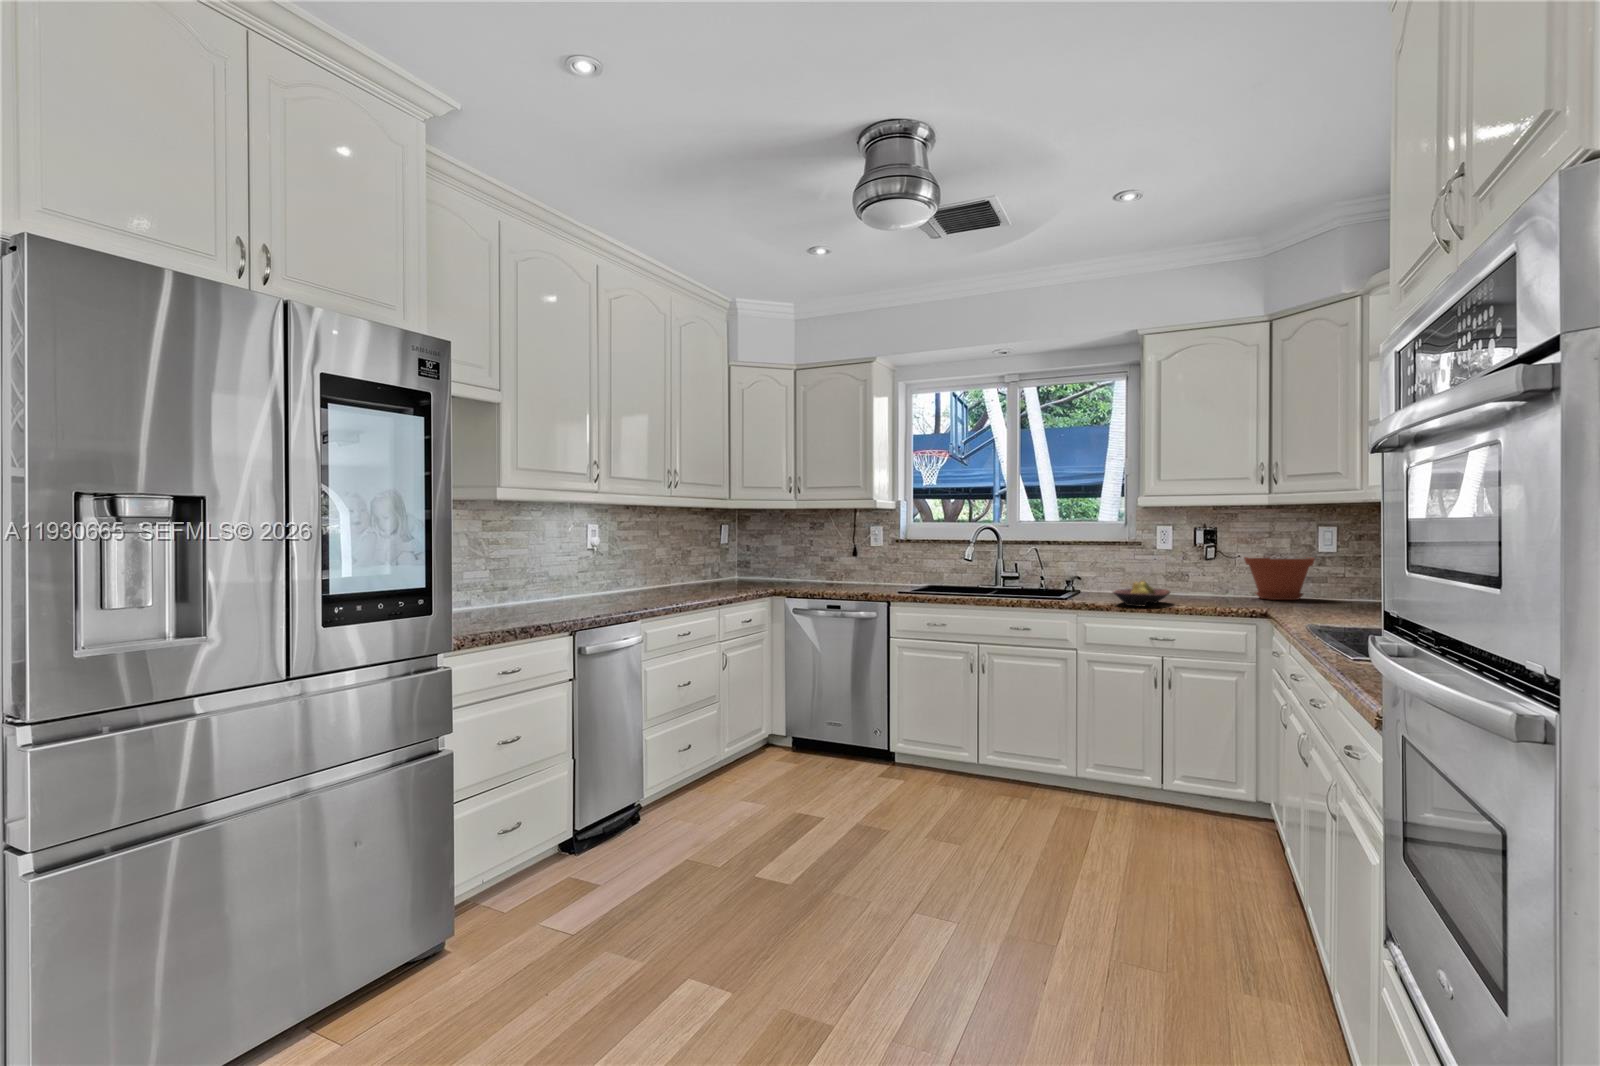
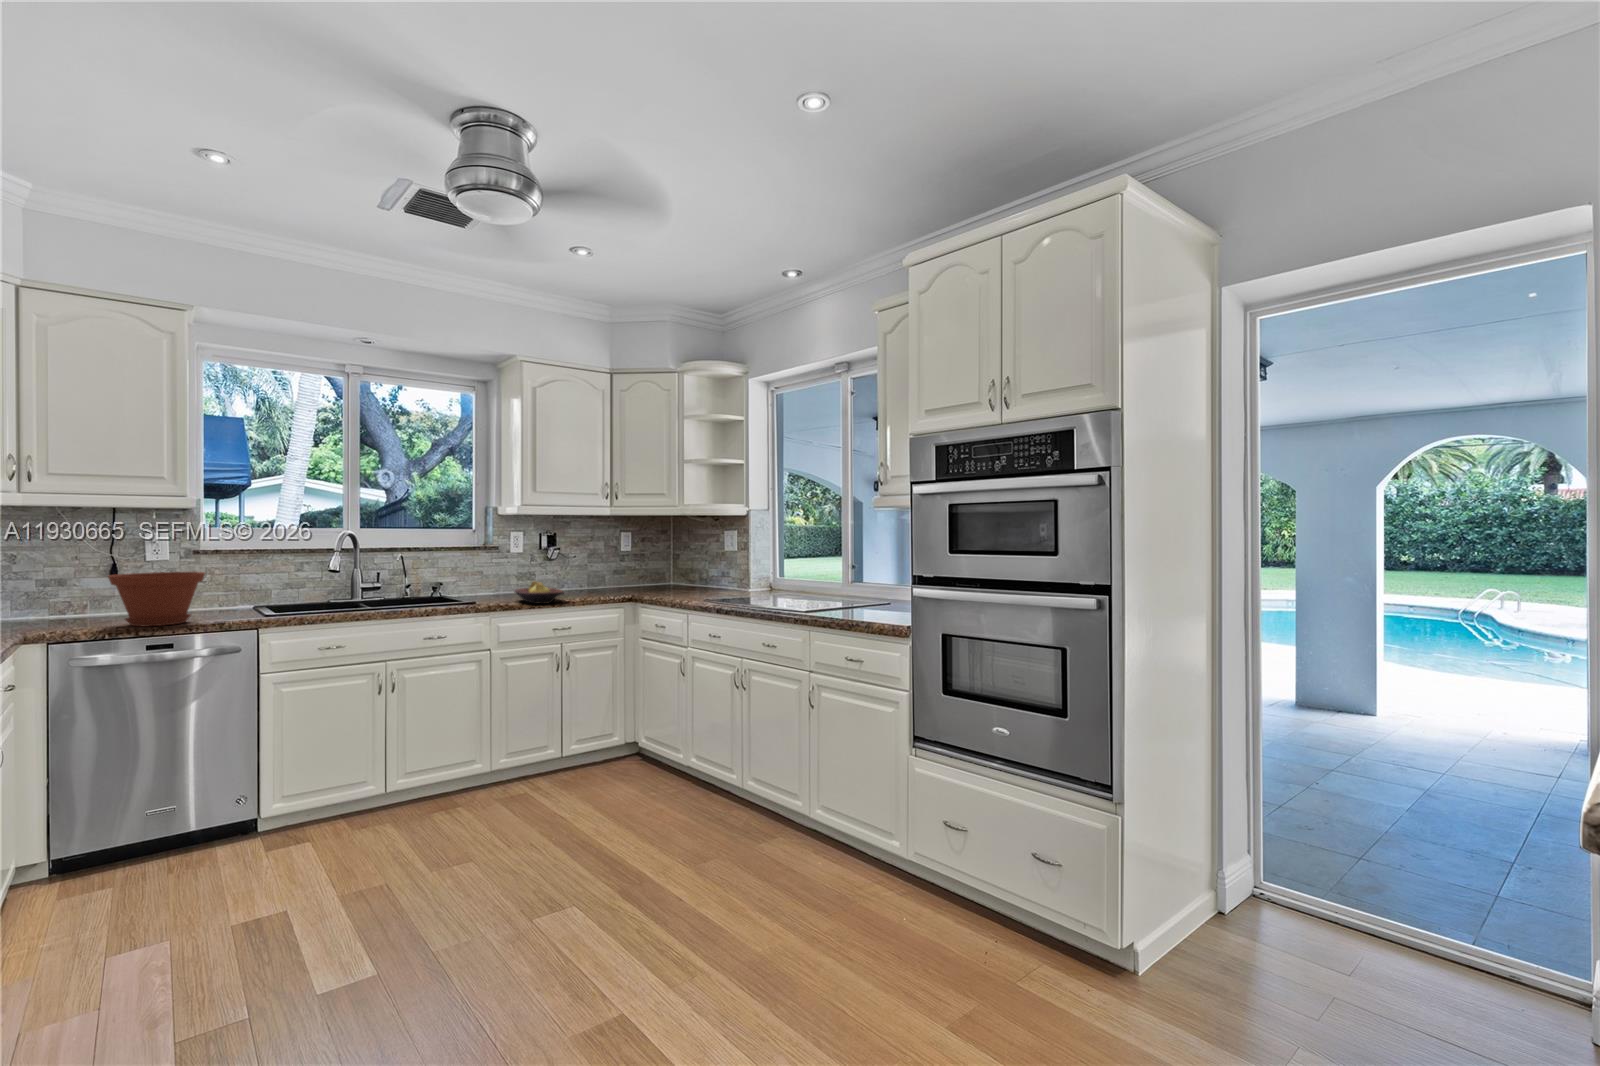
plant pot: present [1244,557,1315,600] -> present [108,572,205,626]

